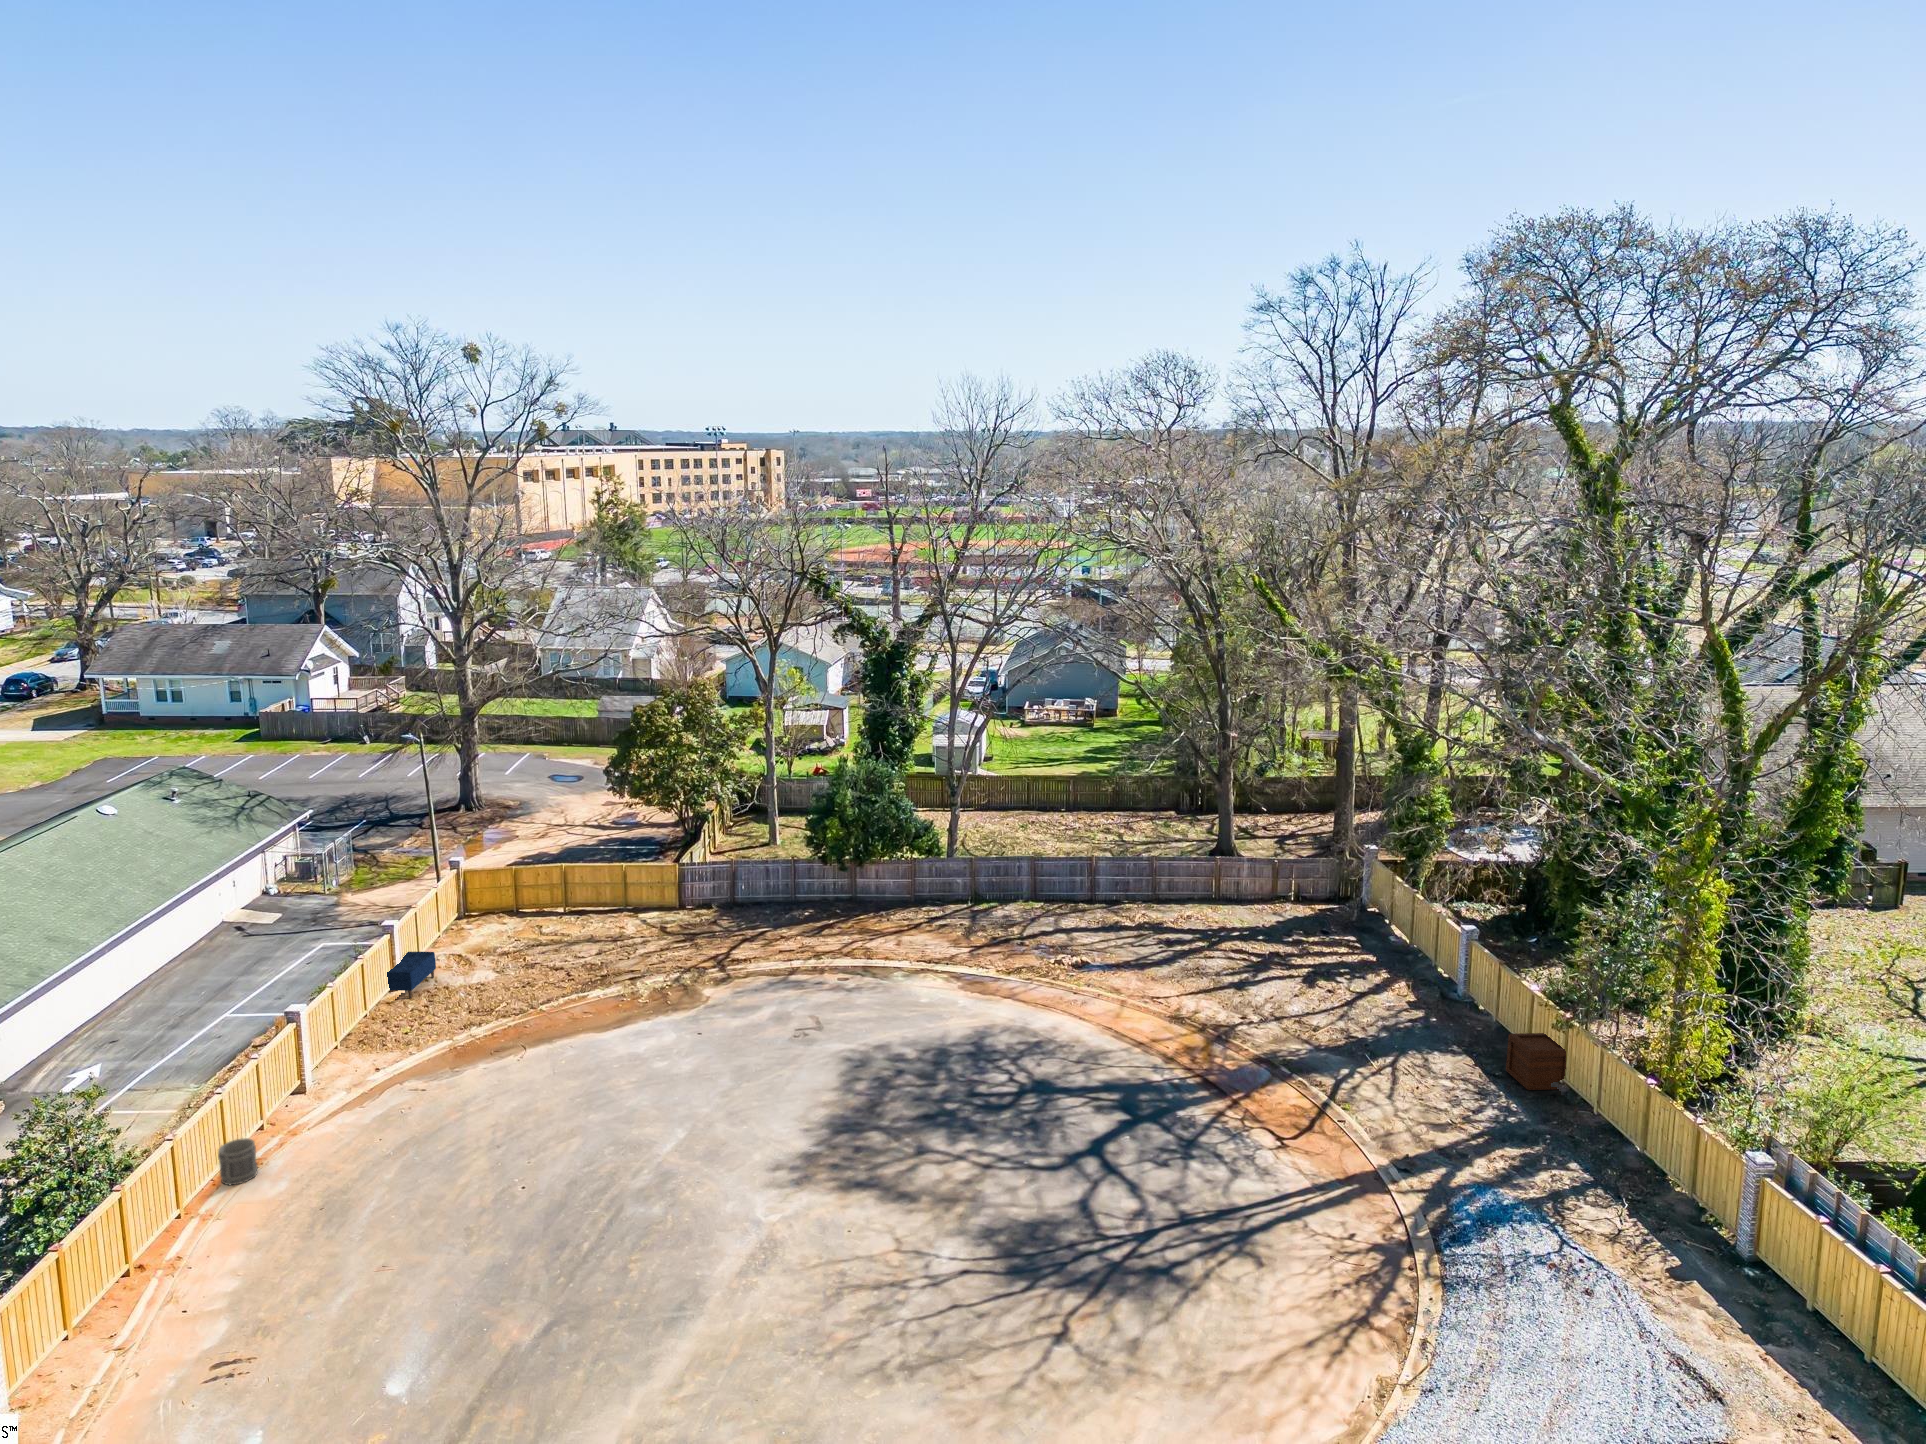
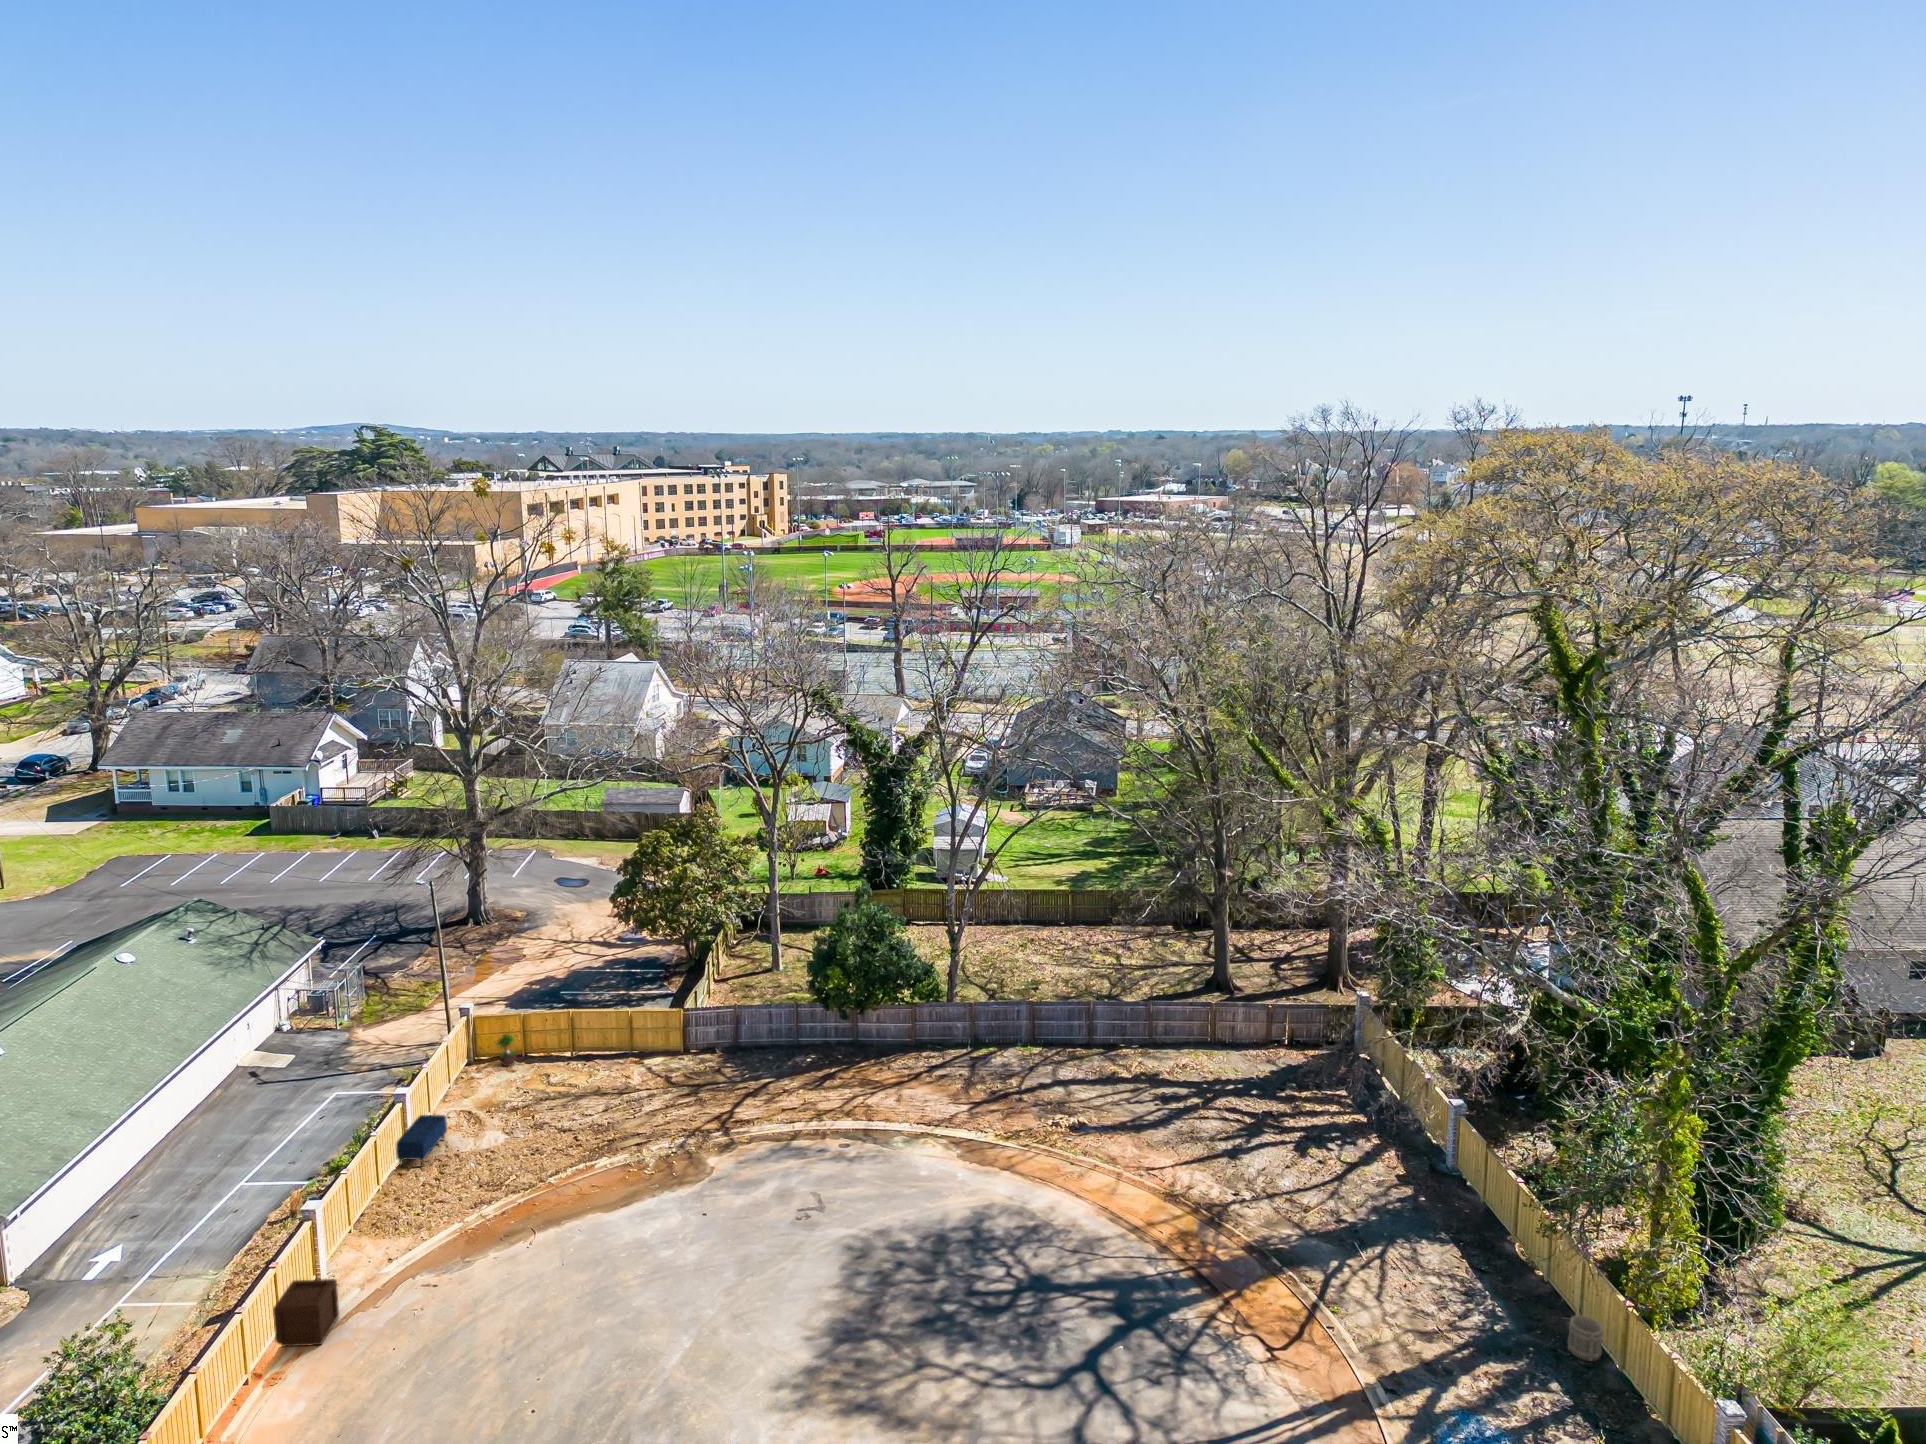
potted tree: none [484,883,508,920] -> present [496,1034,516,1066]
wooden crate: present [1506,1033,1566,1090] -> present [273,1279,339,1346]
bucket: present [218,1138,258,1185] -> present [1568,1315,1603,1361]

